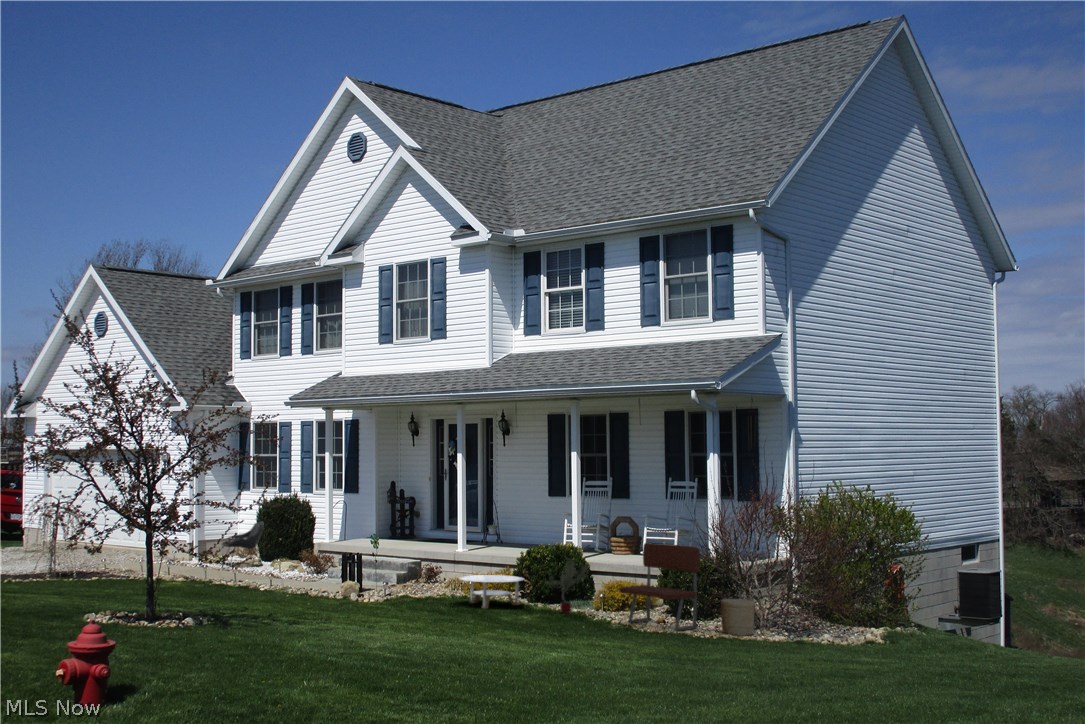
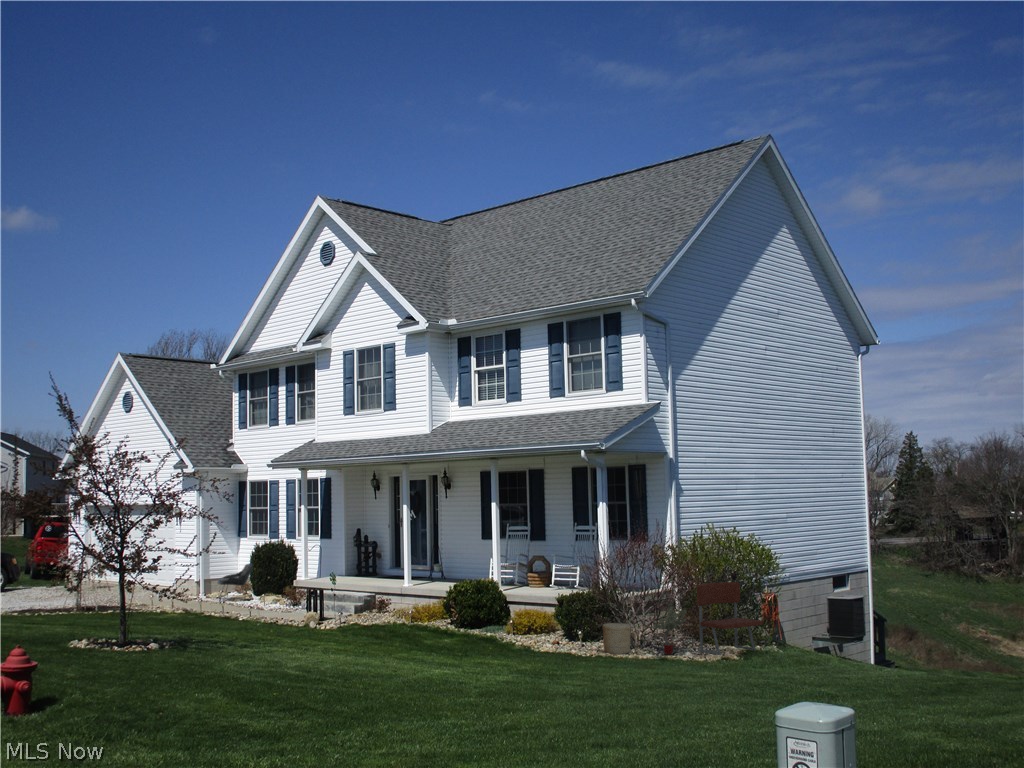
bench: present [619,543,700,631] -> present [697,582,763,655]
potted tree: present [545,559,588,613] -> present [650,604,686,655]
round table: present [459,575,524,609] -> none [396,606,450,634]

